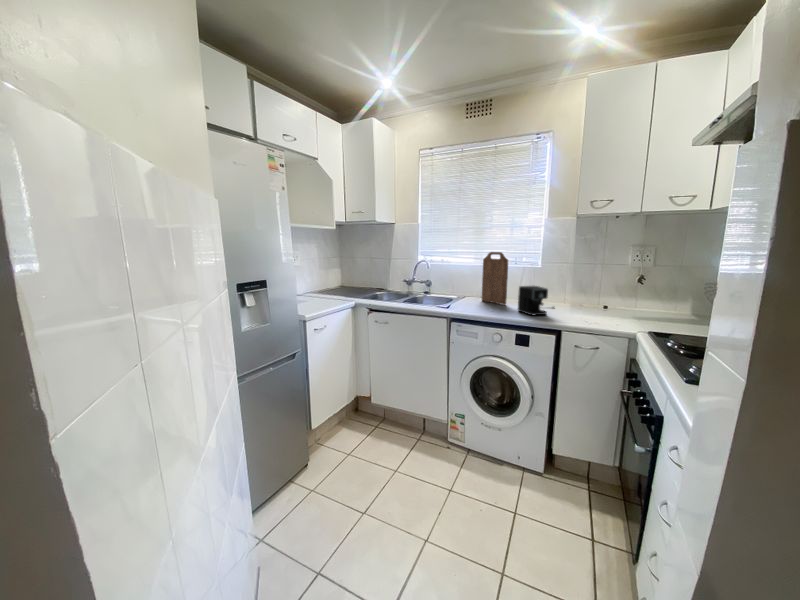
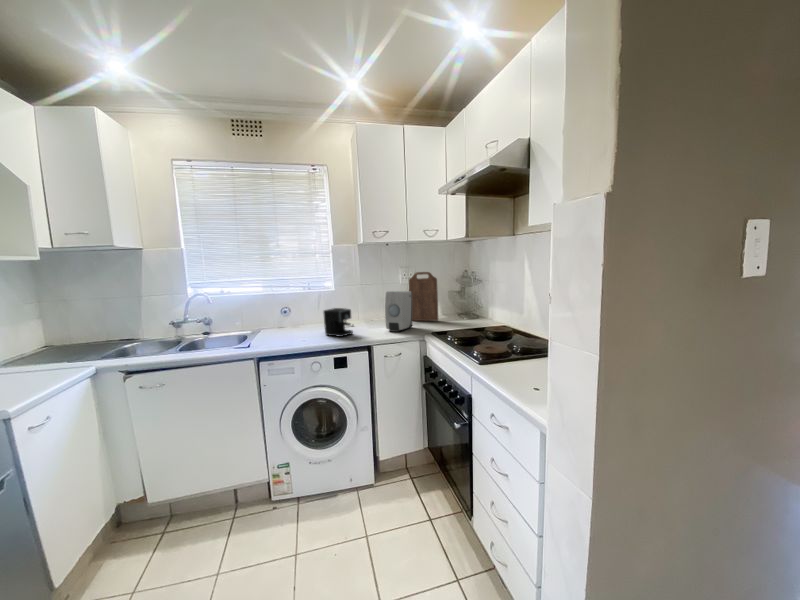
cutting board: present [482,252,508,305] -> present [409,272,438,321]
soap dispenser: none [589,274,636,323] -> present [385,291,412,332]

